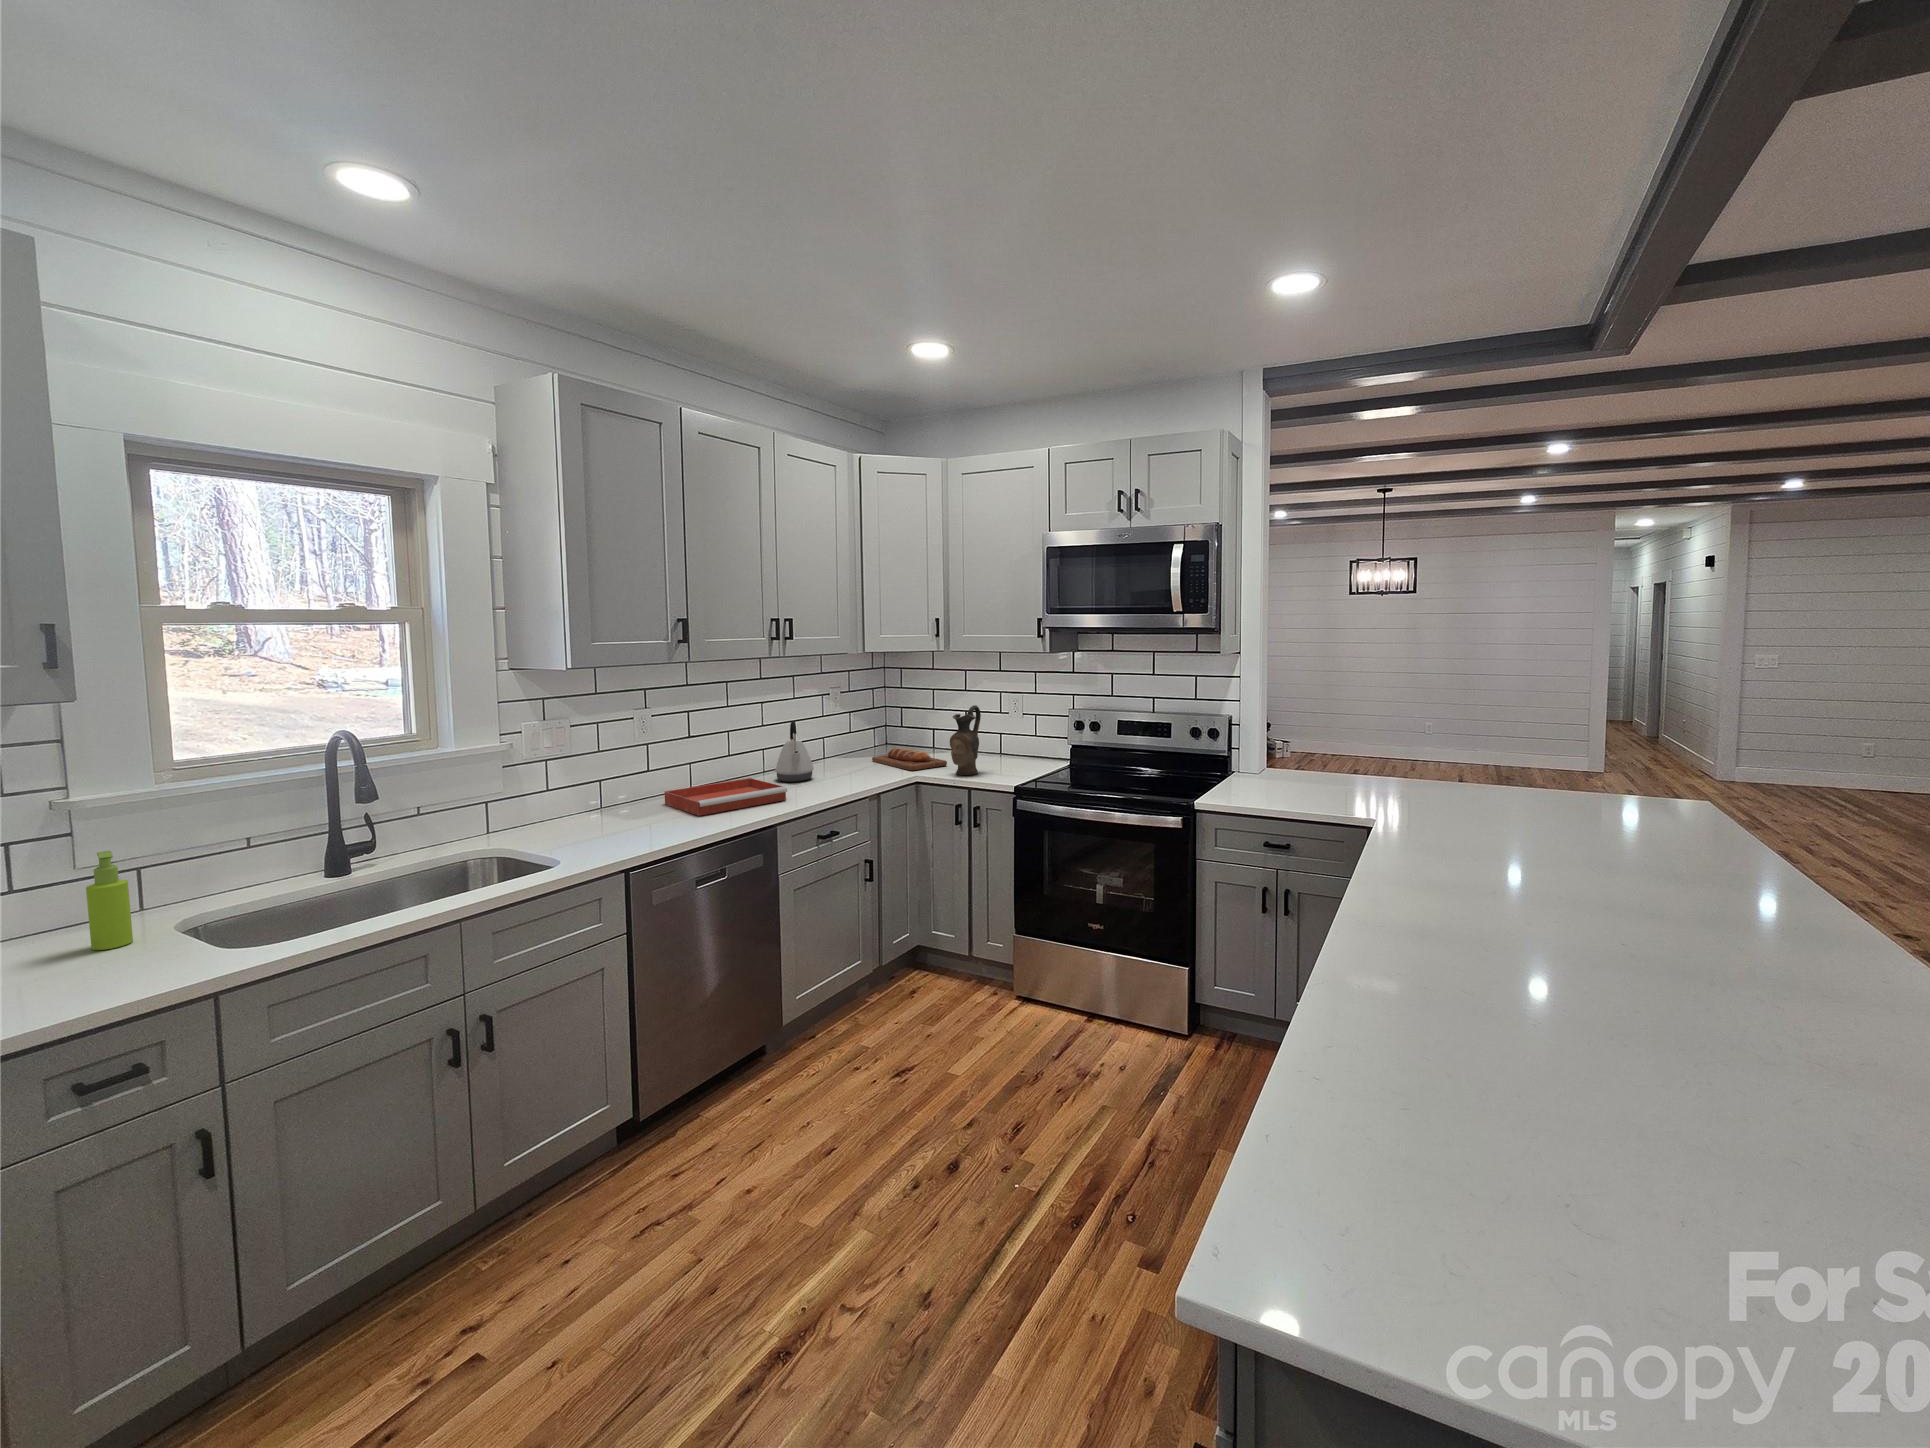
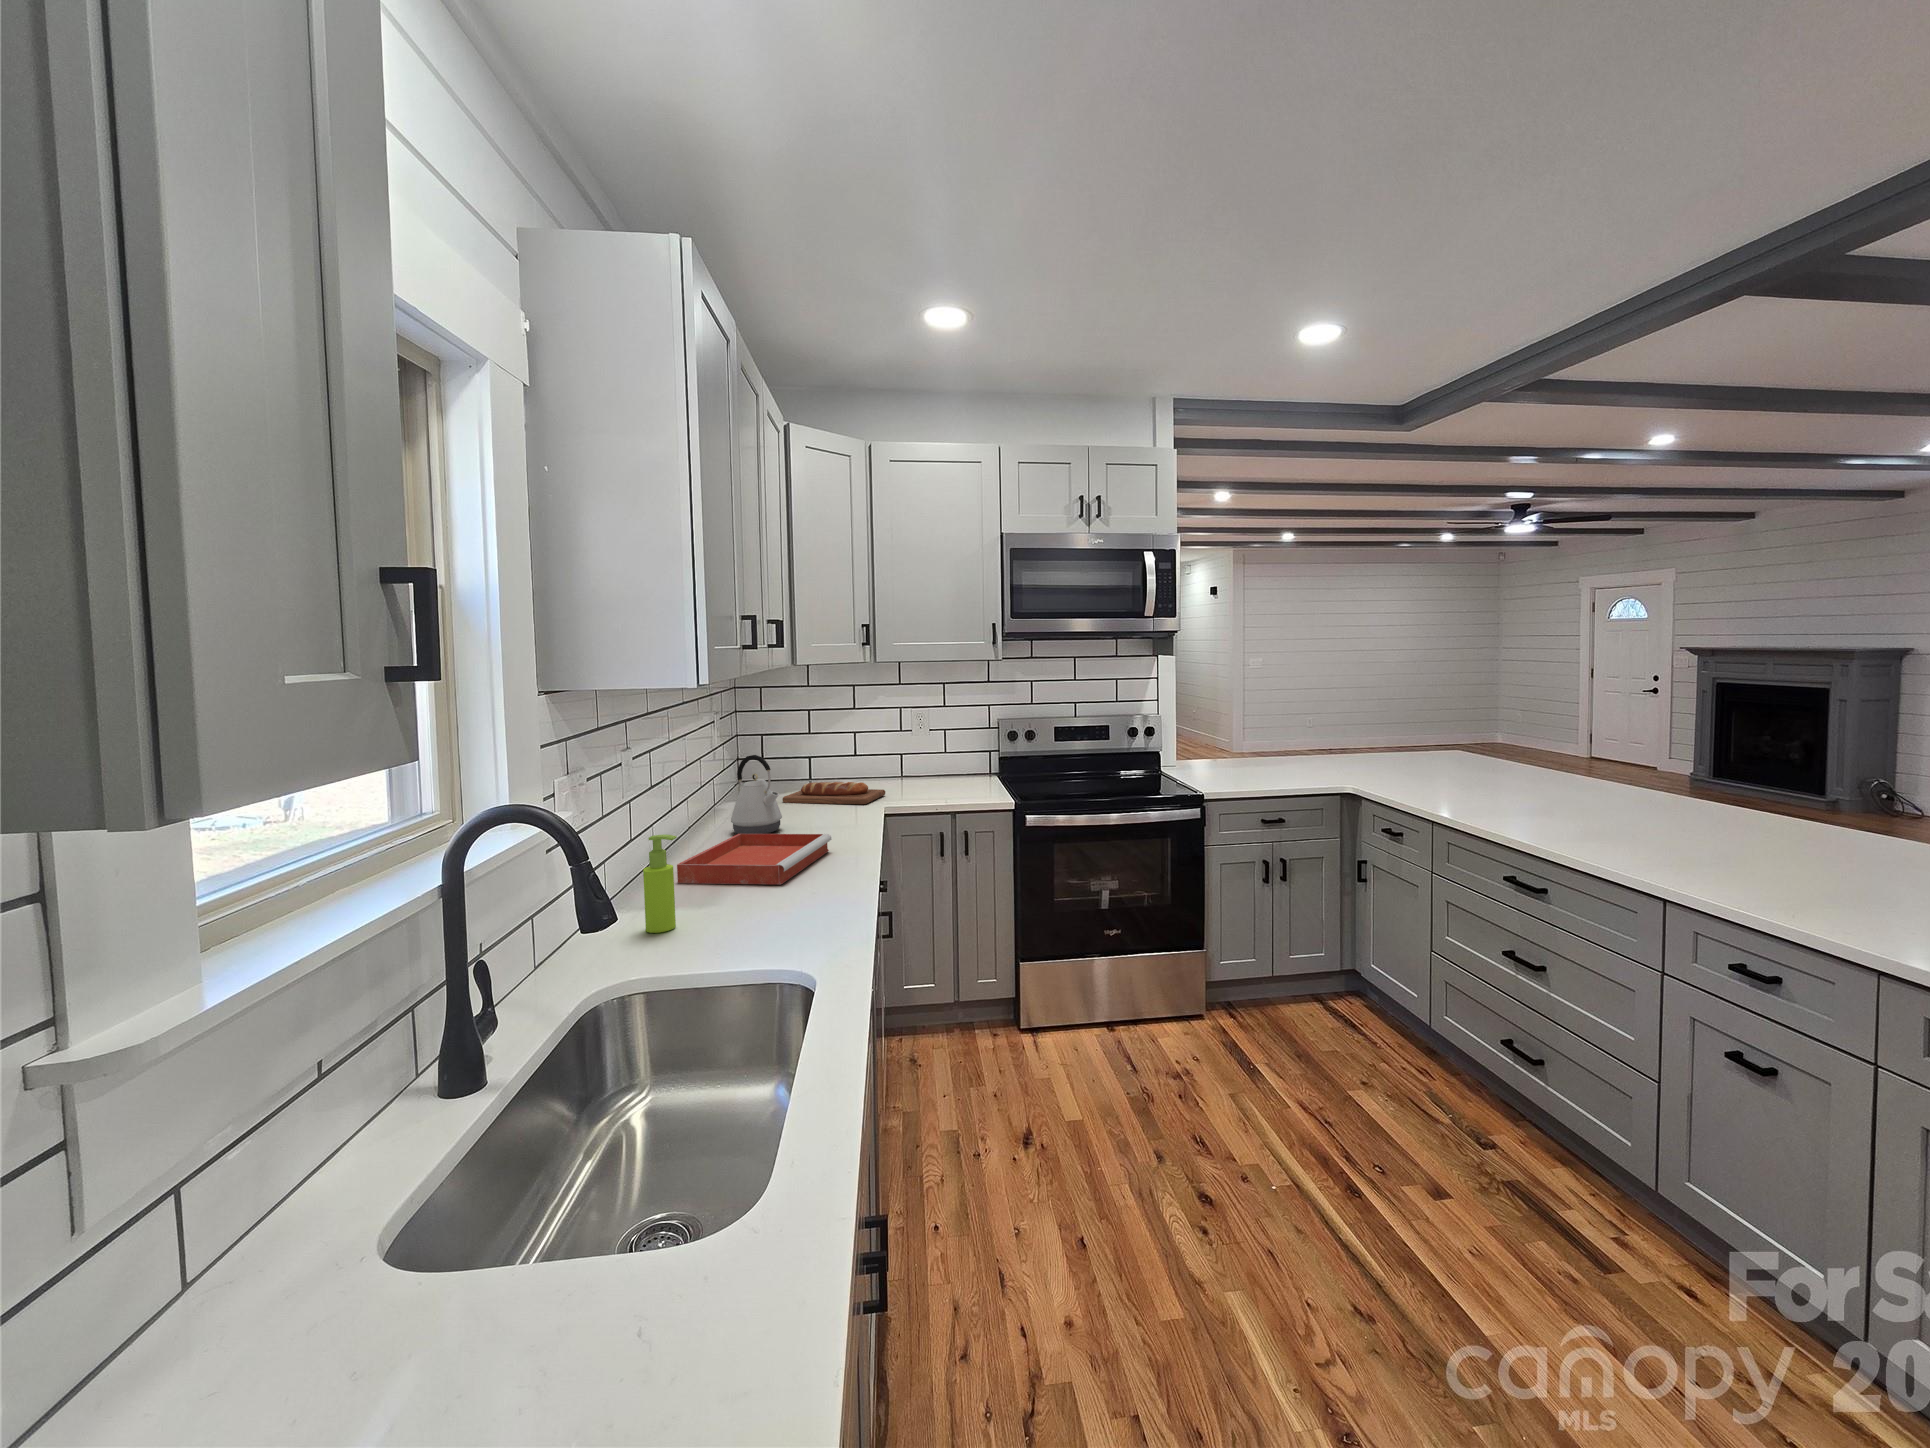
ceramic pitcher: present [950,705,981,775] -> none [915,721,947,801]
soap dispenser: present [86,851,133,950] -> present [643,835,677,933]

